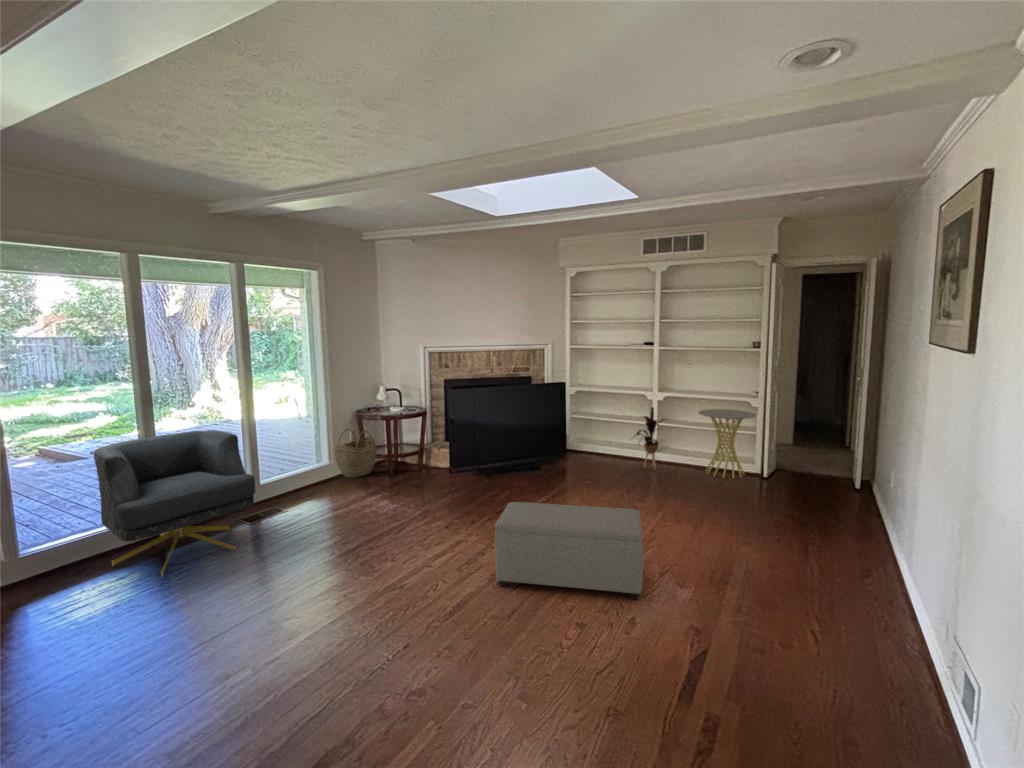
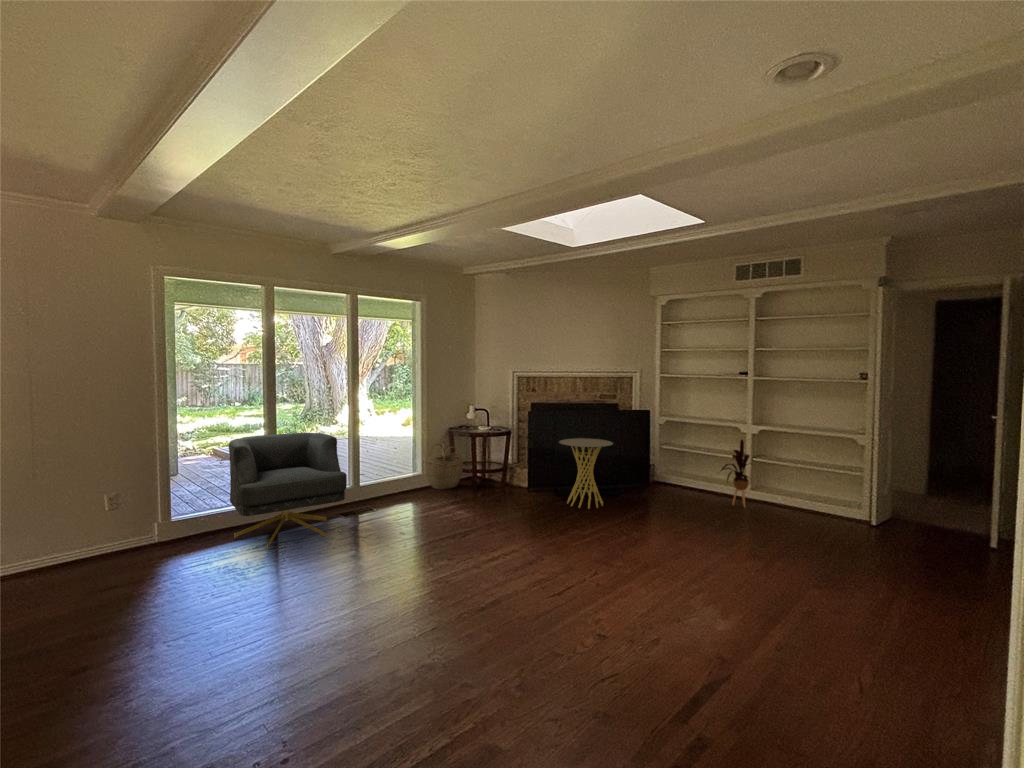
side table: present [699,409,756,478] -> present [559,438,613,508]
ottoman: present [495,502,643,599] -> none [537,515,687,622]

